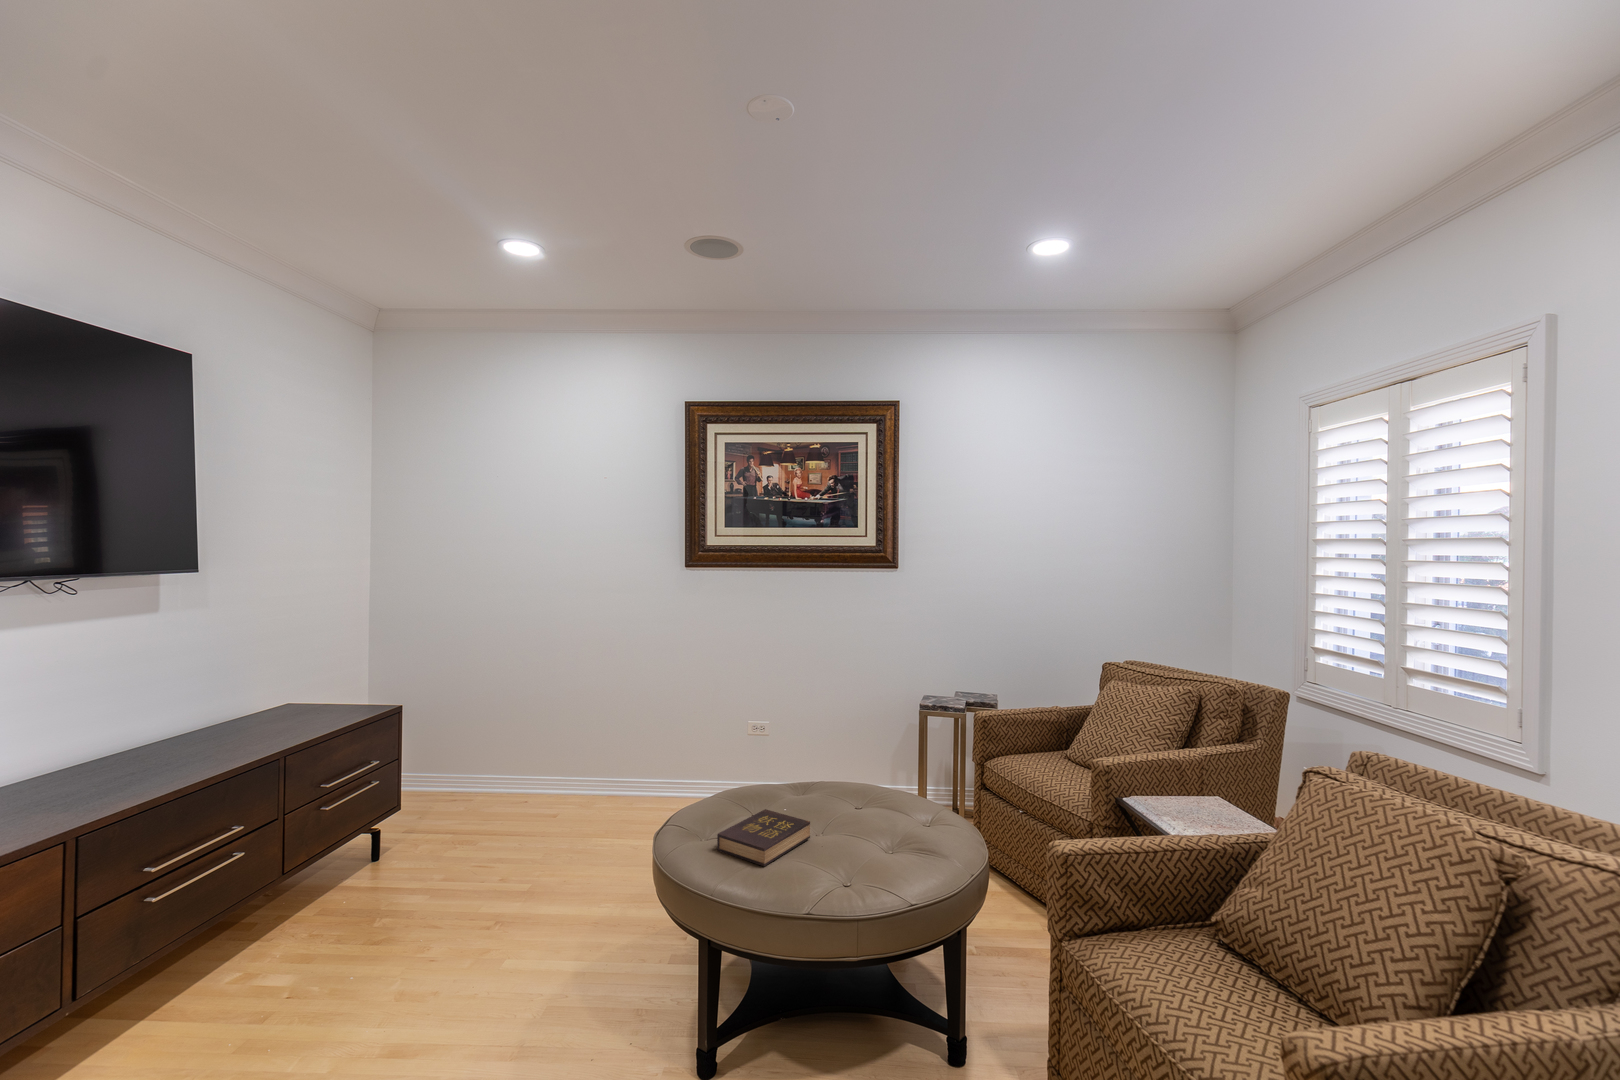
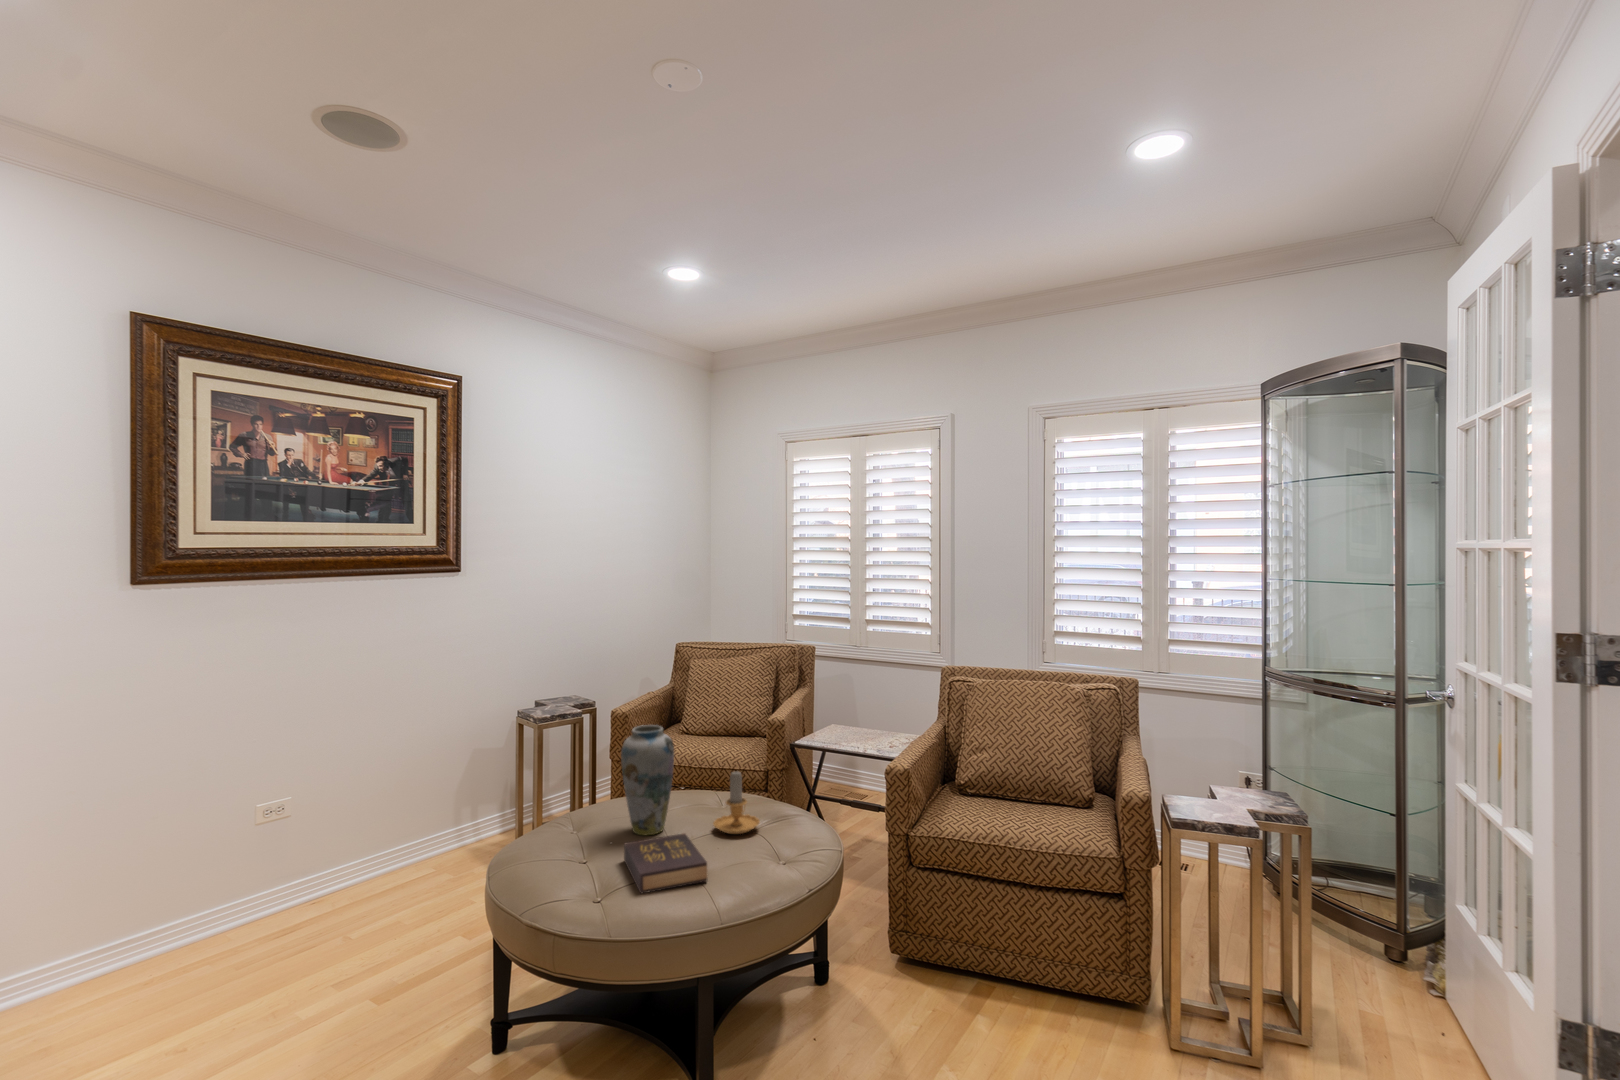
vase: none [808,715,855,817] -> present [621,725,674,835]
candle: none [861,781,915,848] -> present [713,771,760,834]

